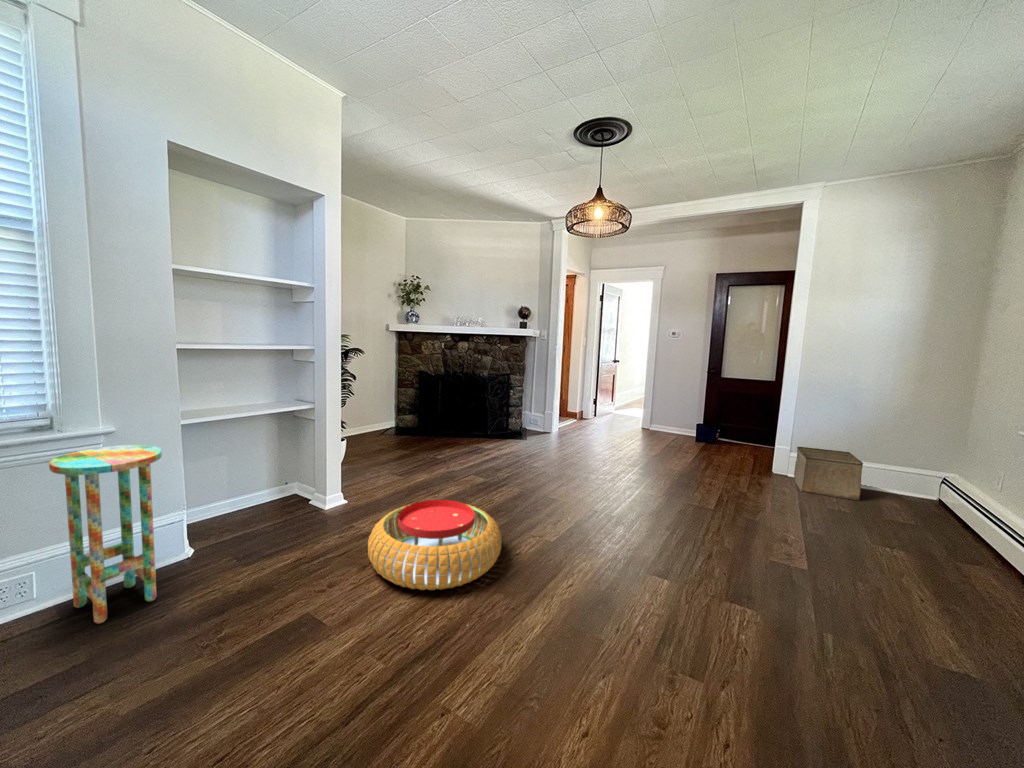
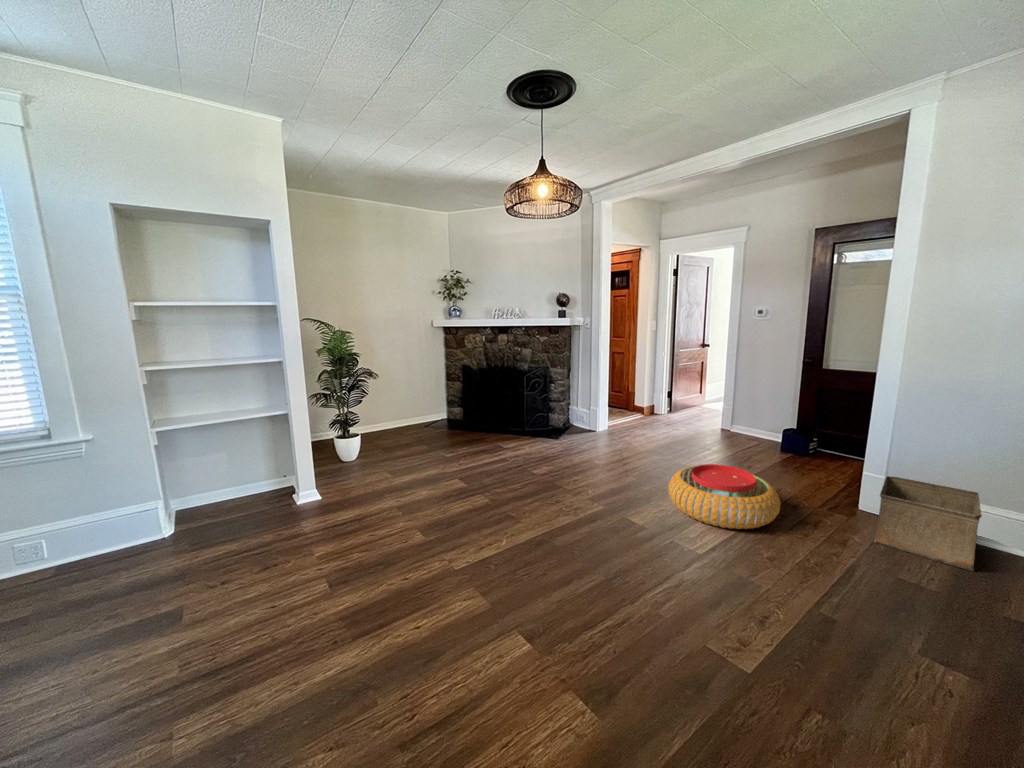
side table: present [49,445,162,624] -> none [20,451,115,588]
pouf: present [368,500,502,591] -> present [669,464,781,529]

